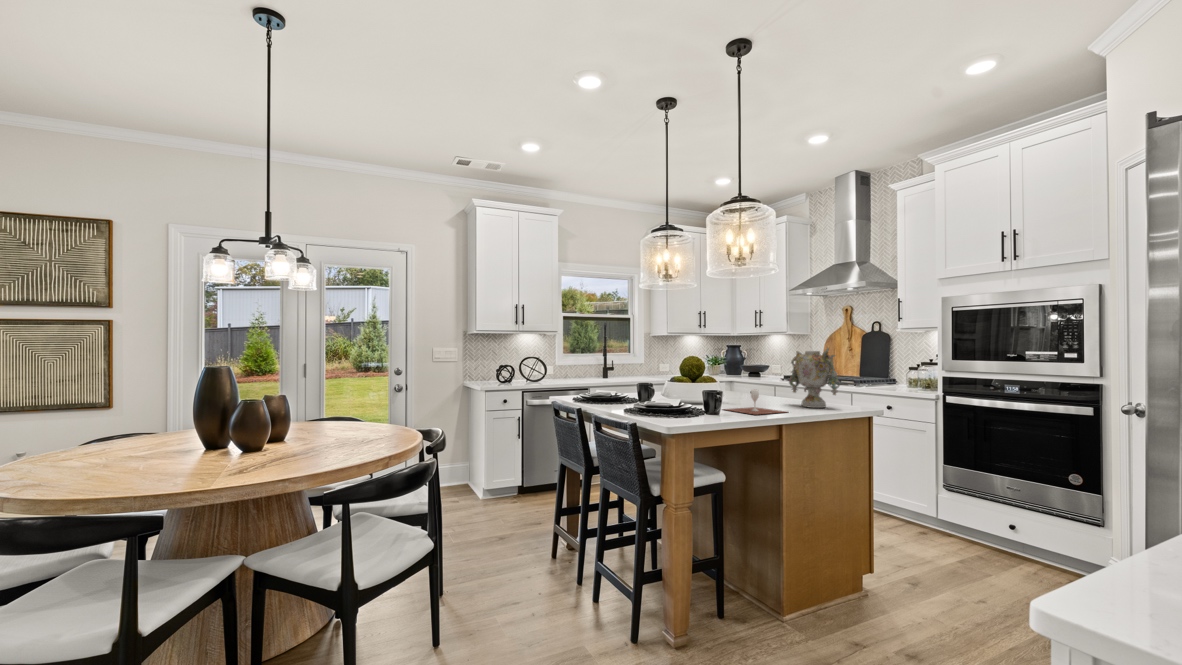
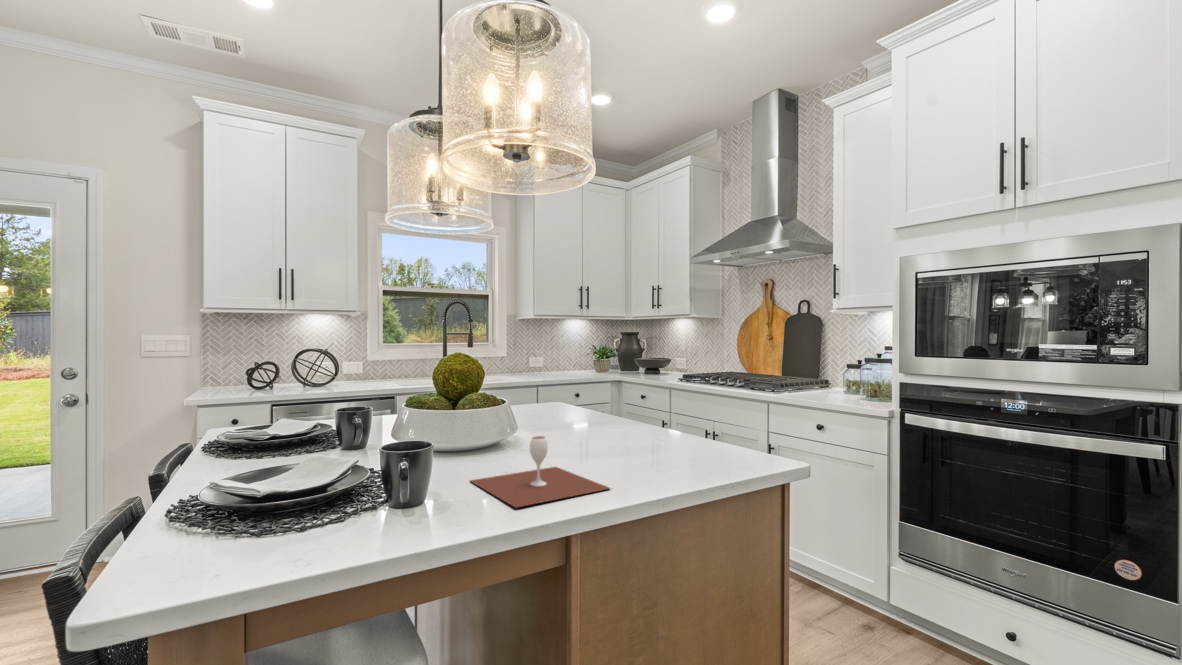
vase: present [789,348,840,408] -> none [634,342,727,466]

